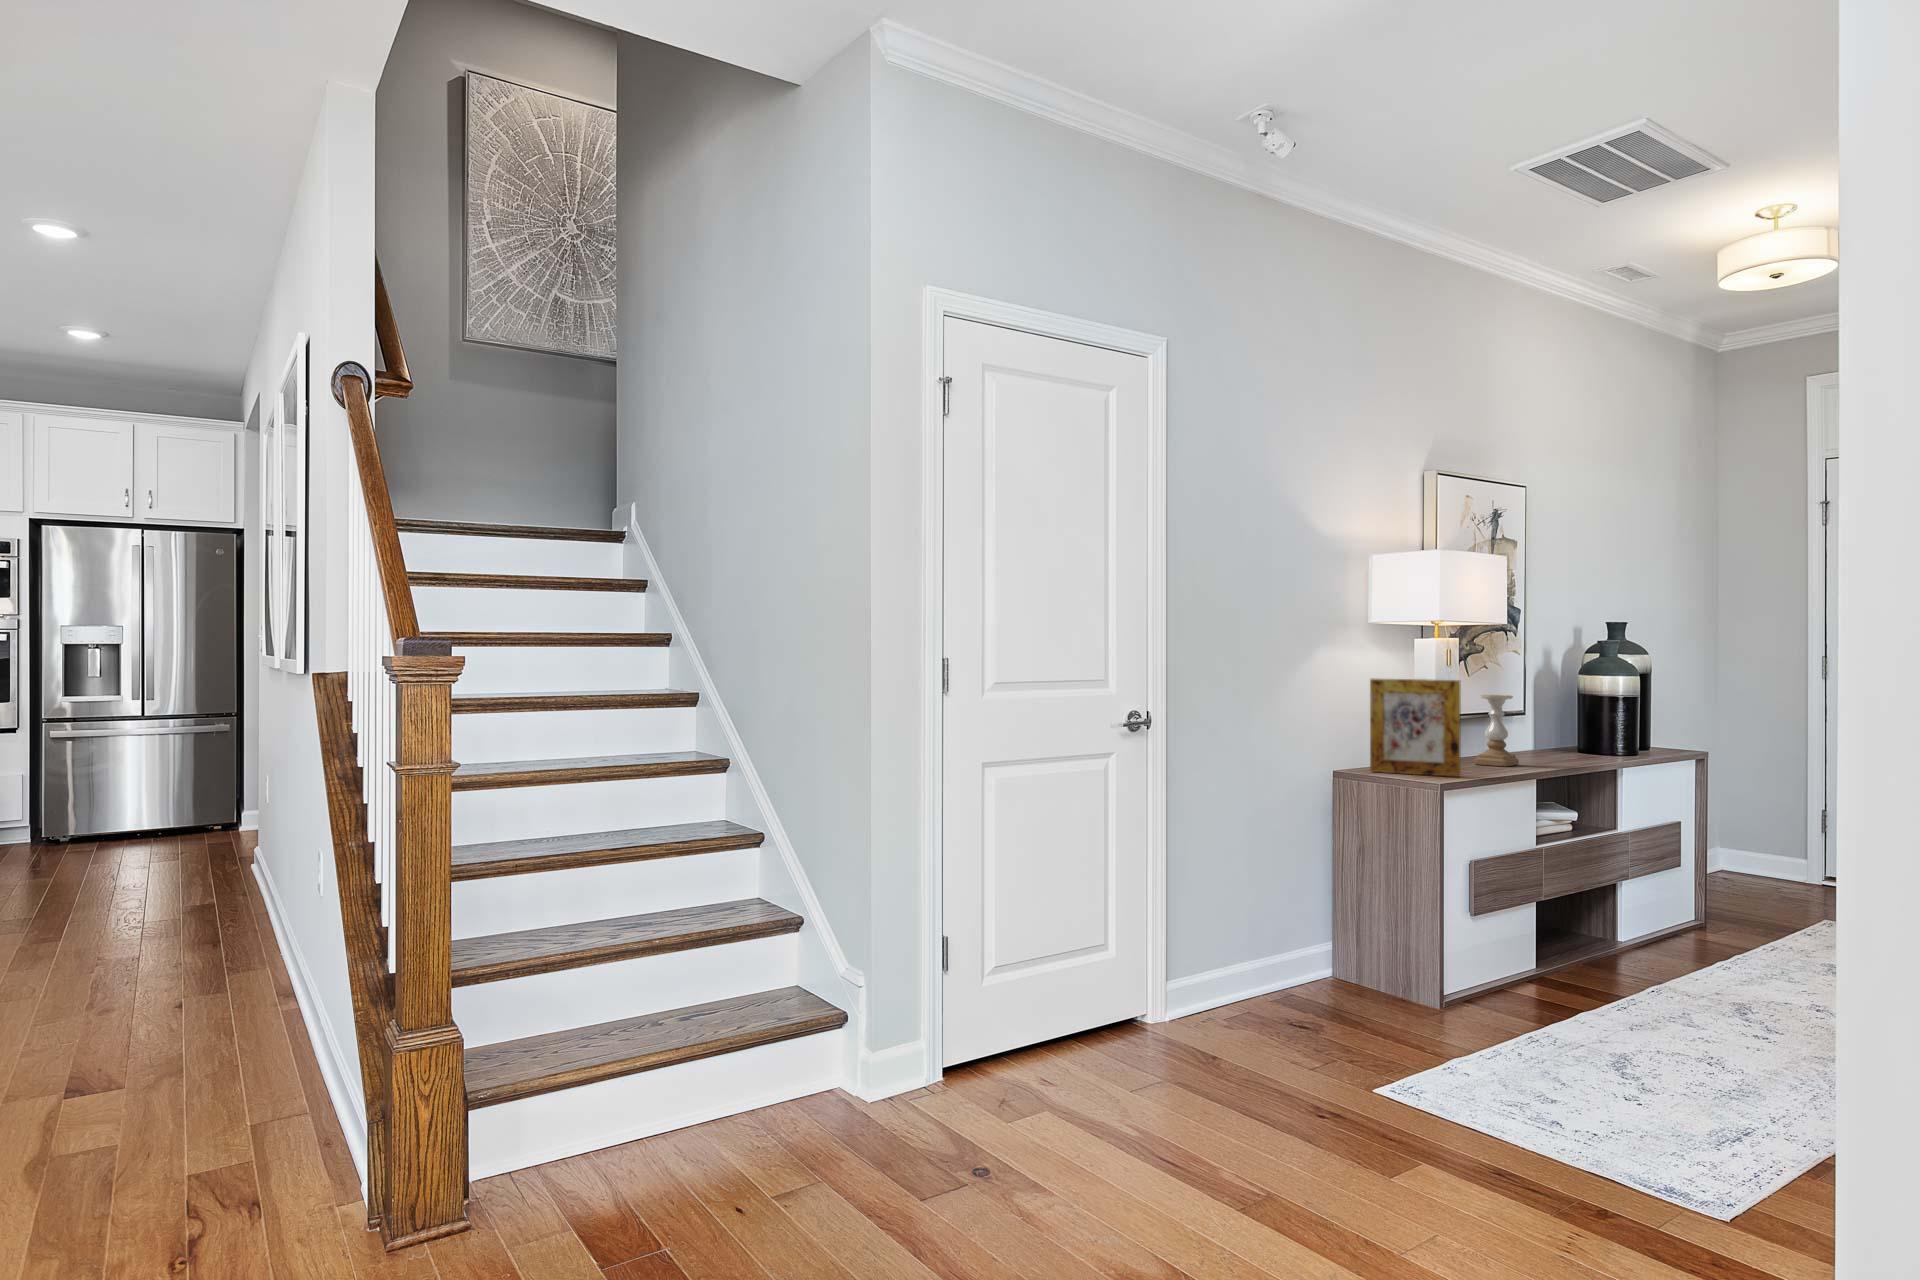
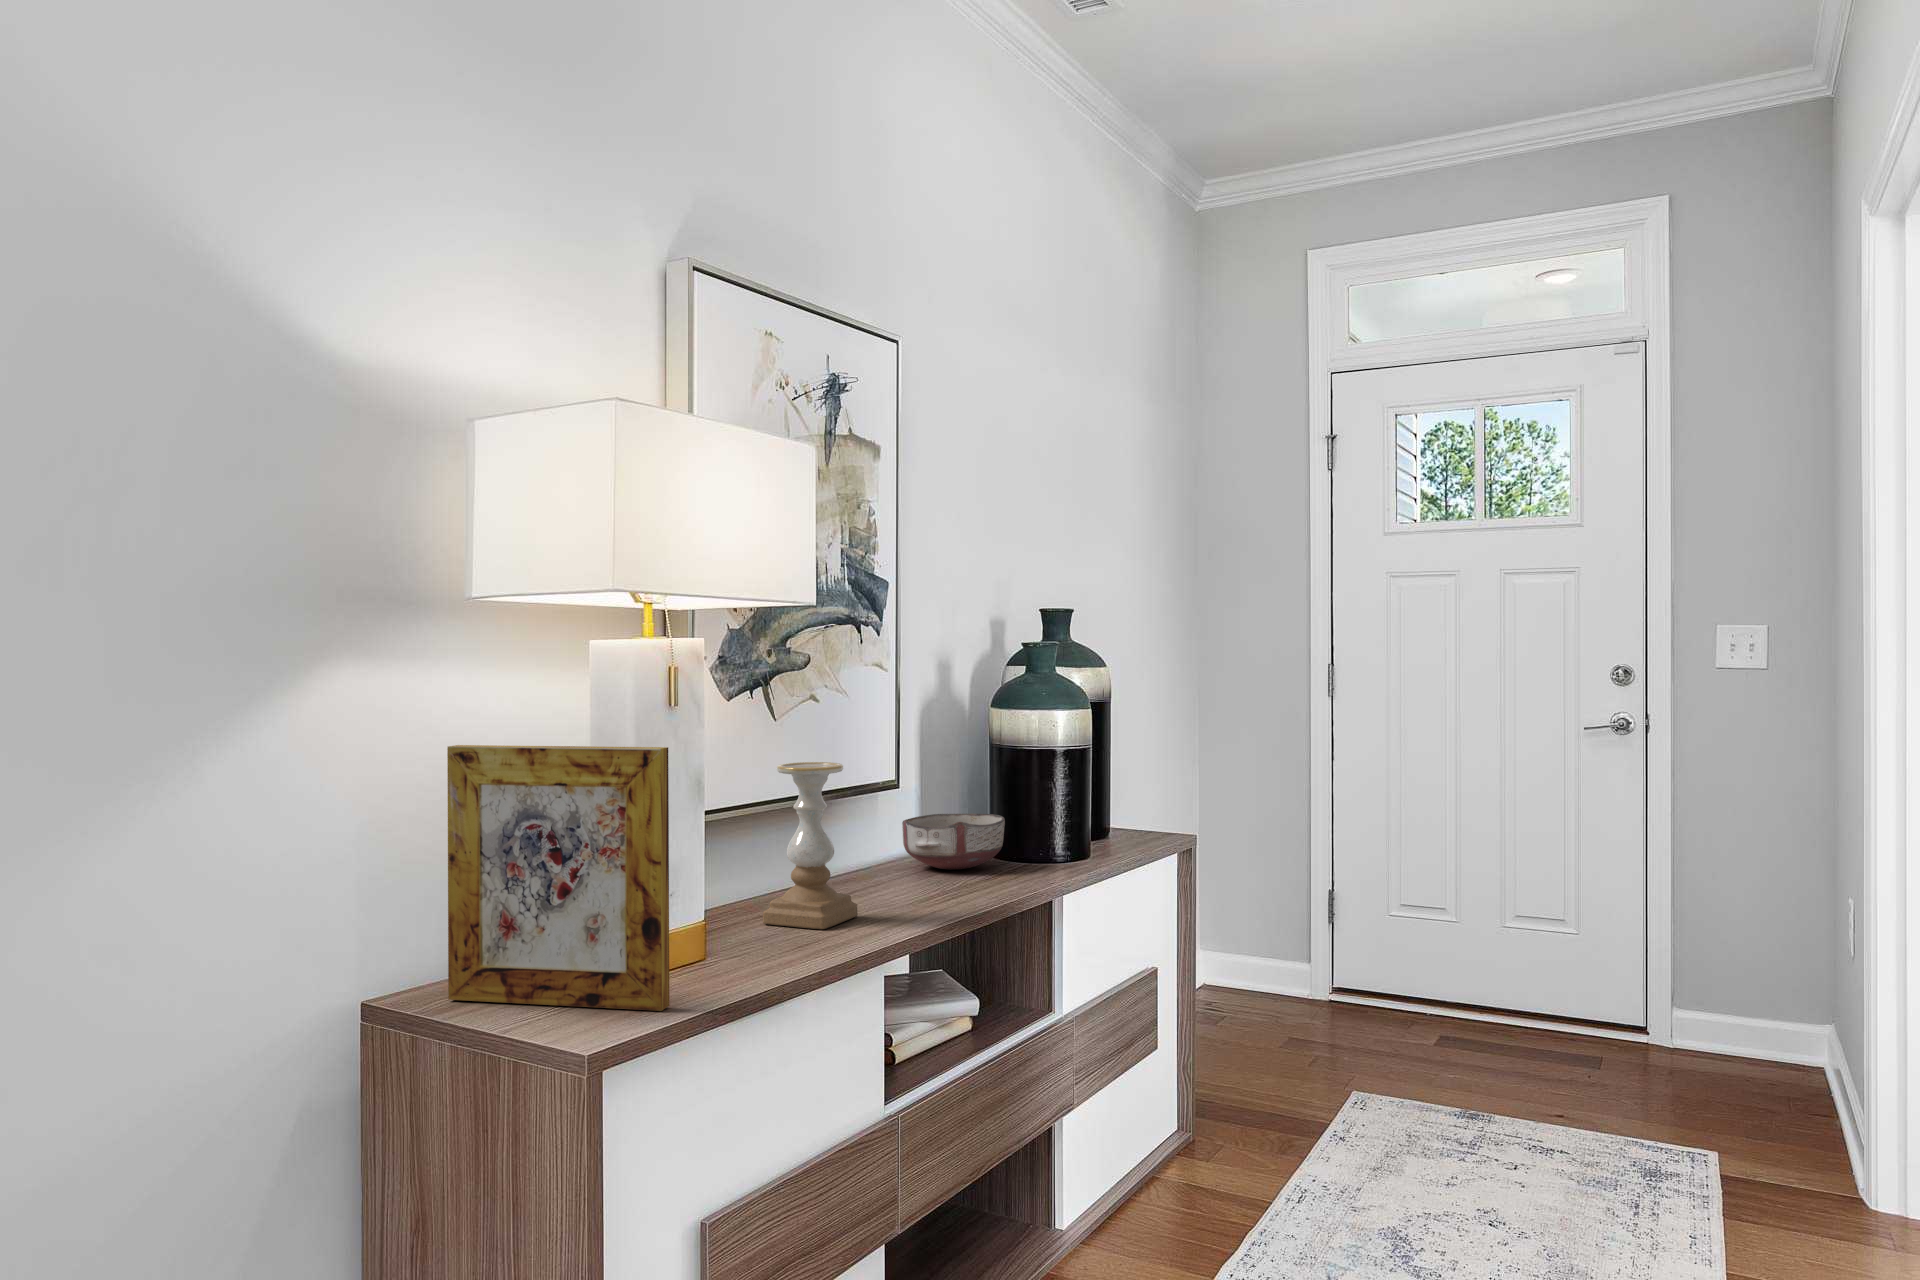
ceramic bowl: none [1529,730,1588,756] -> present [902,813,1005,869]

